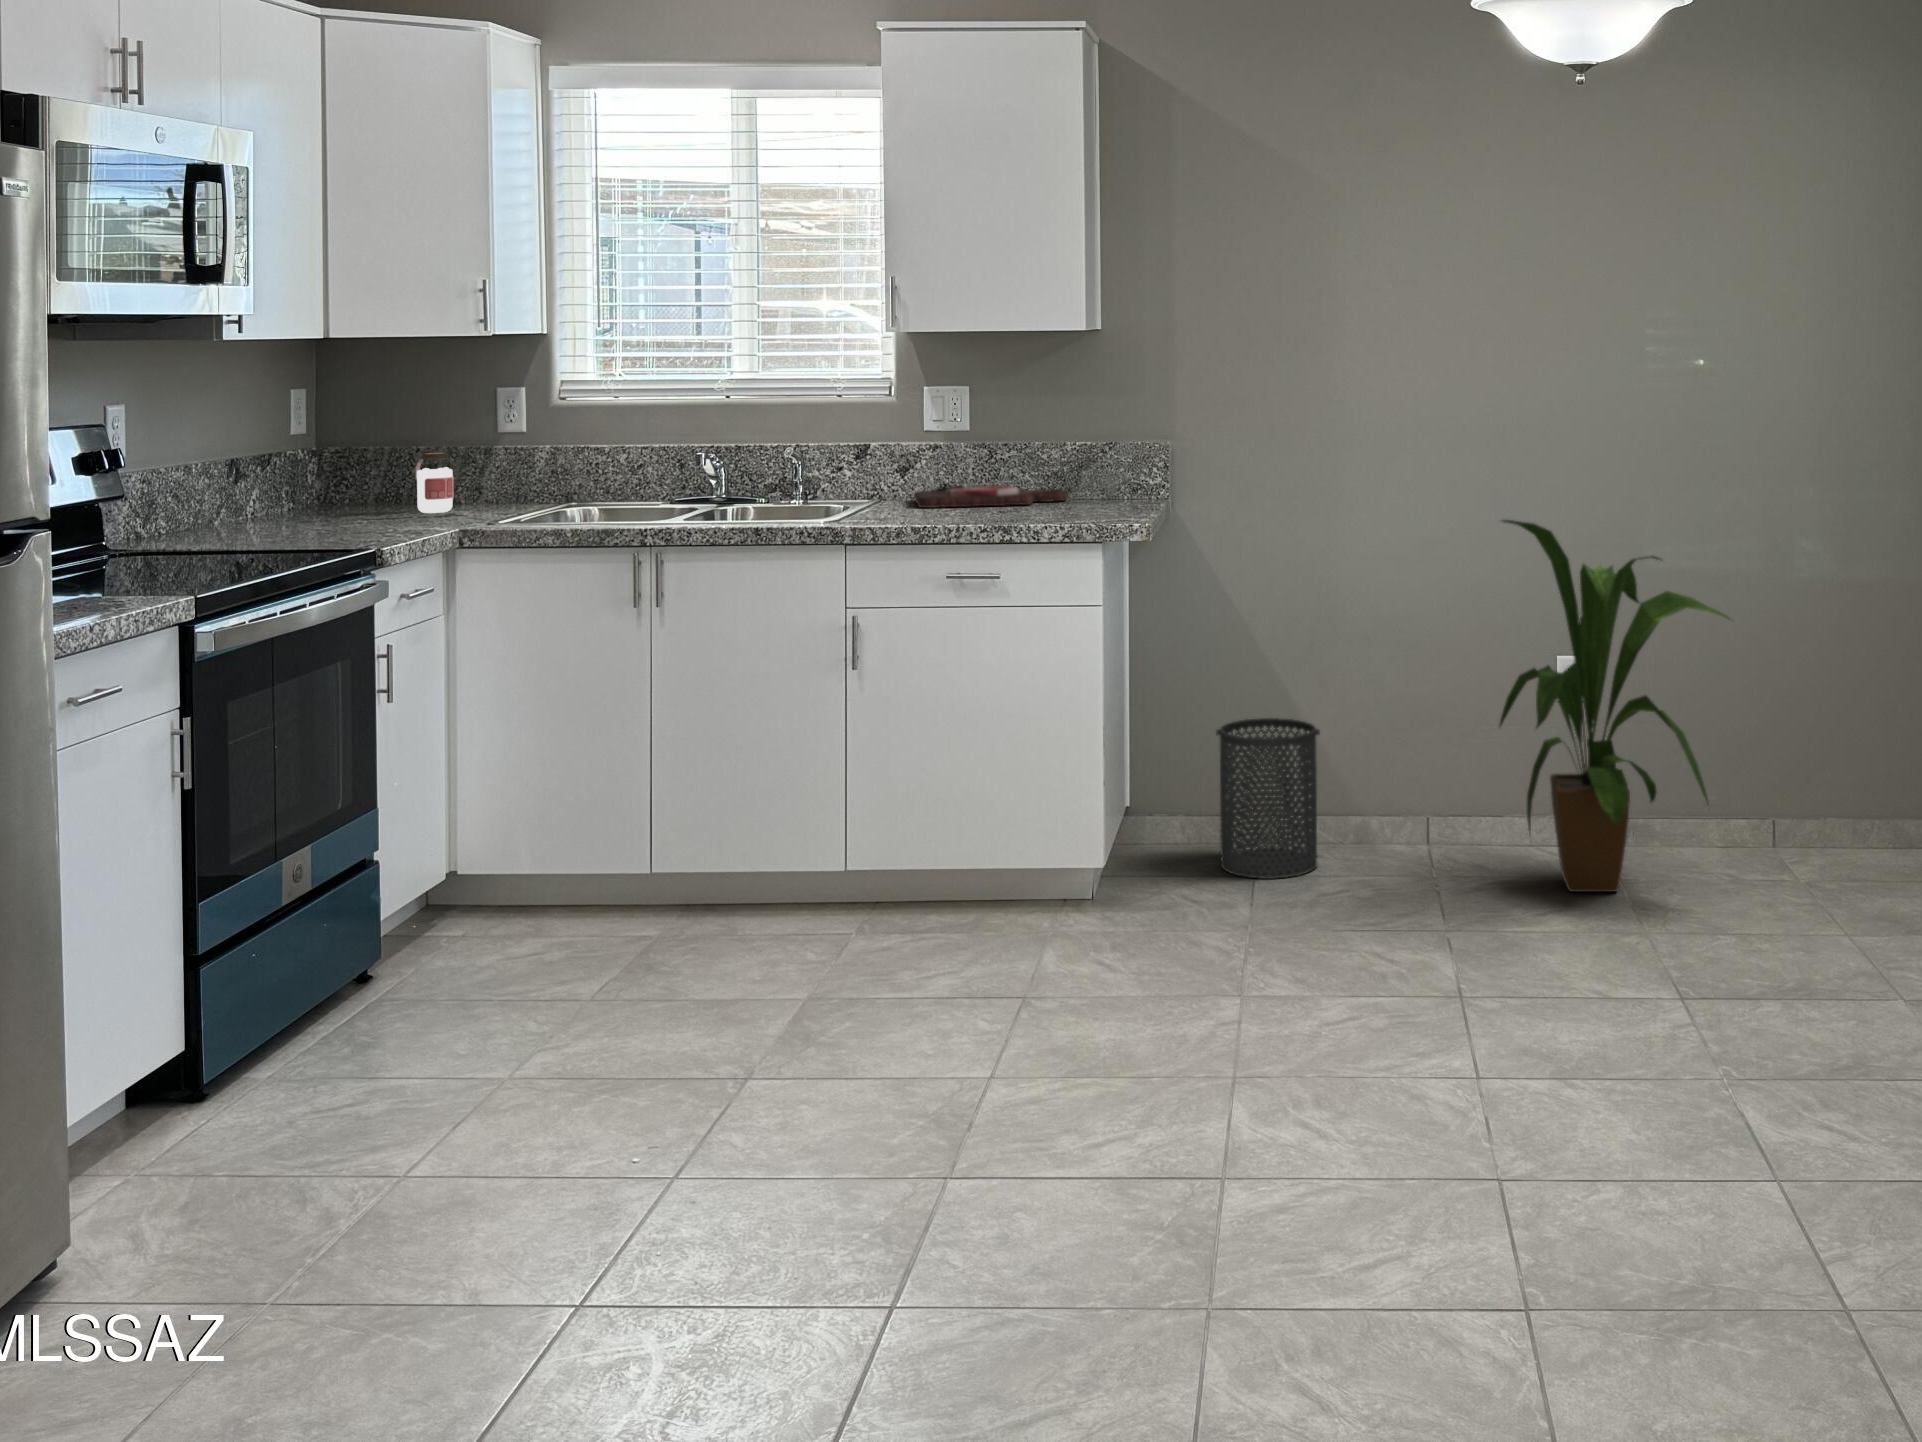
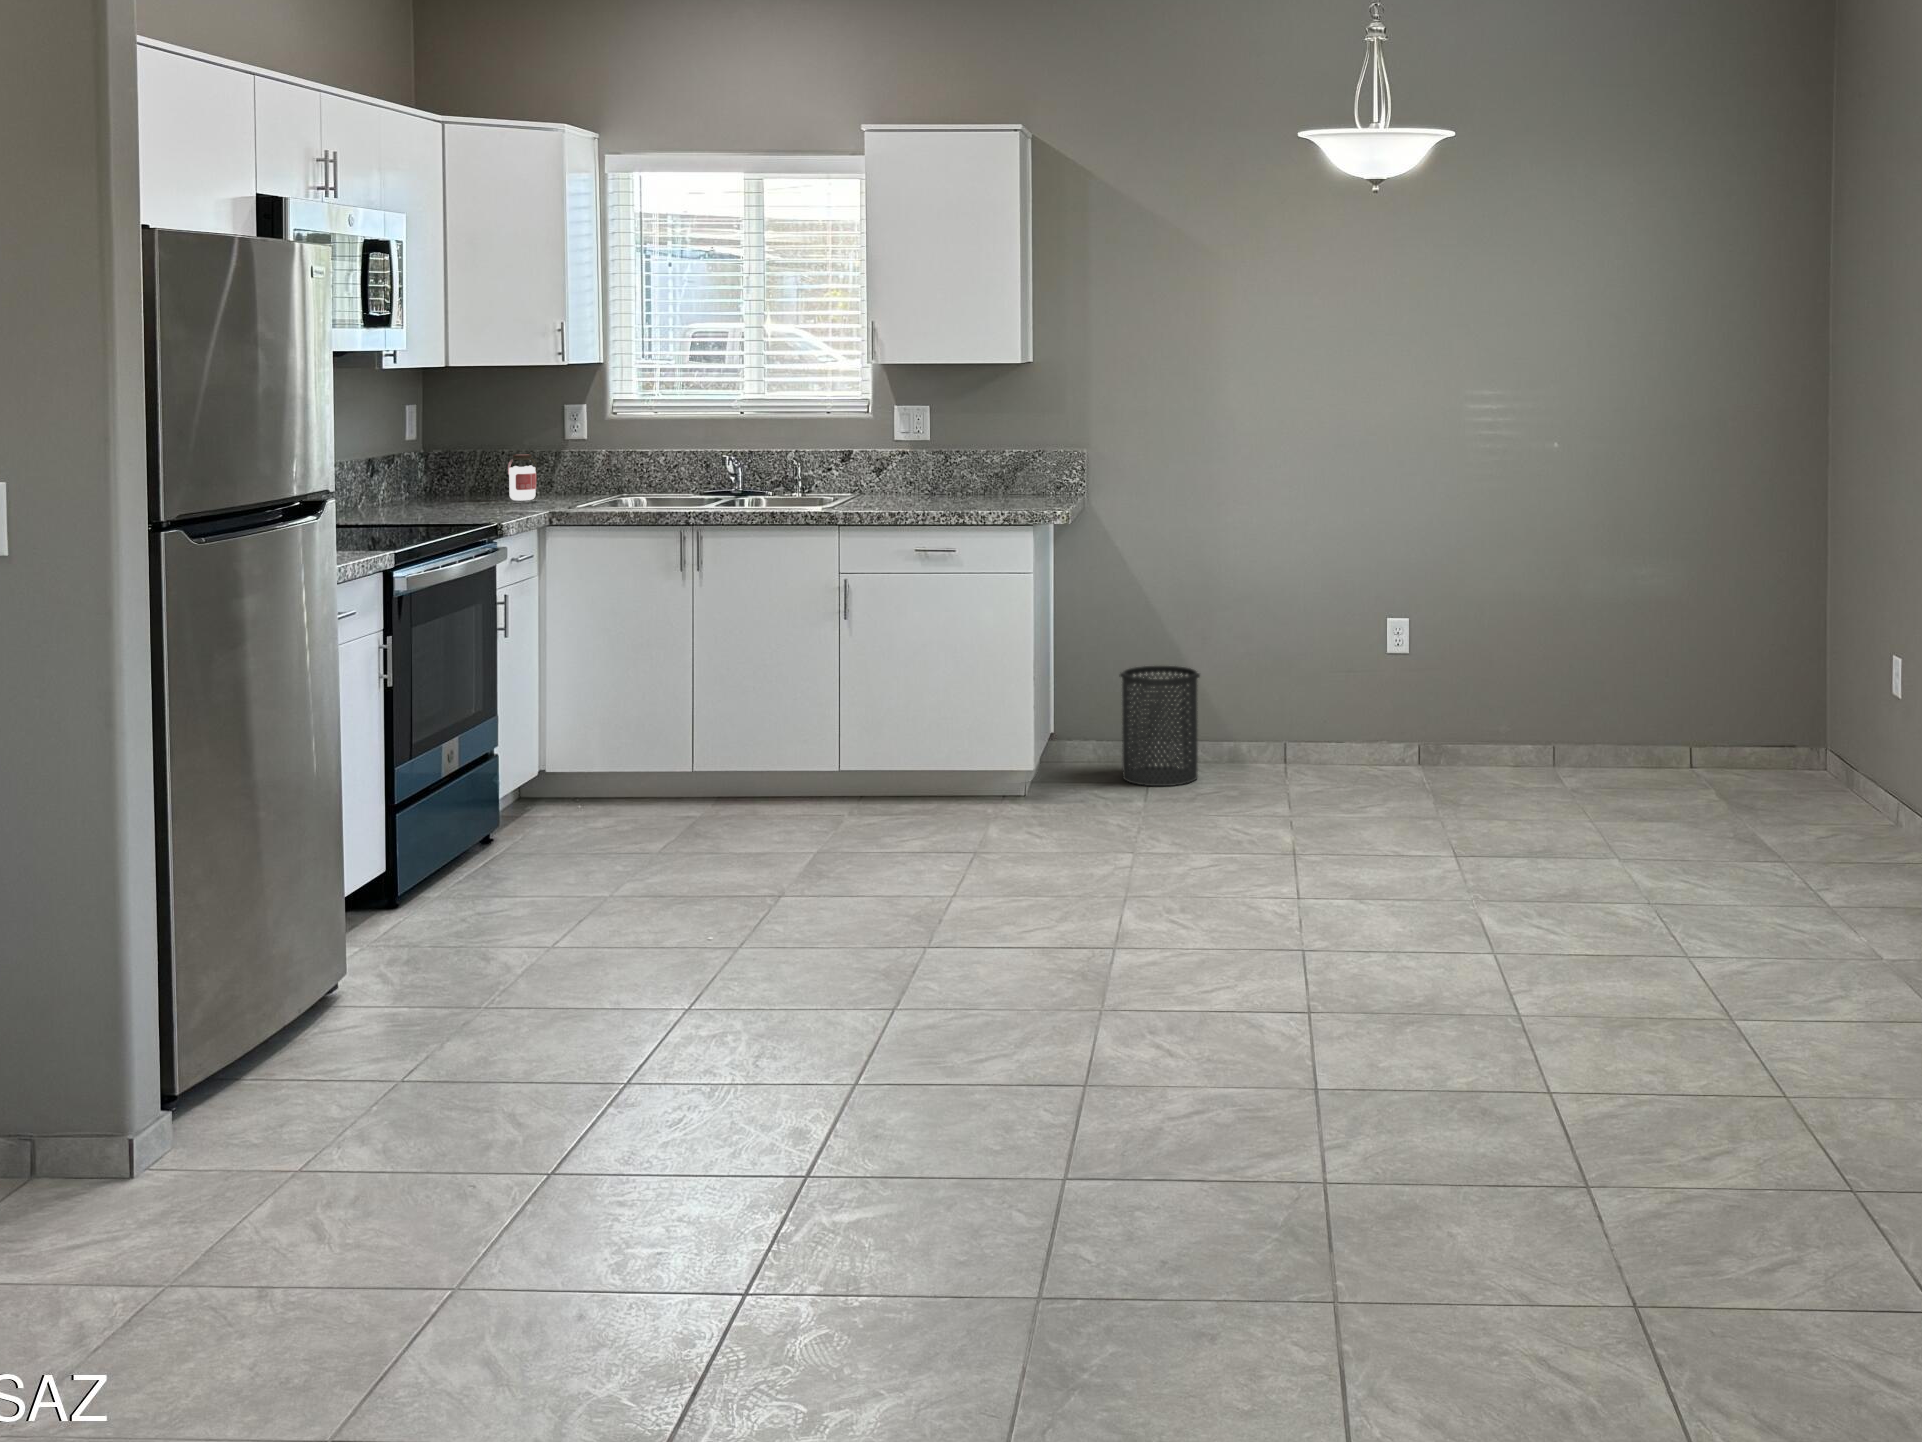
cutting board: present [914,484,1068,508] -> none [886,480,1006,500]
house plant: present [1499,520,1734,892] -> none [1336,511,1522,797]

